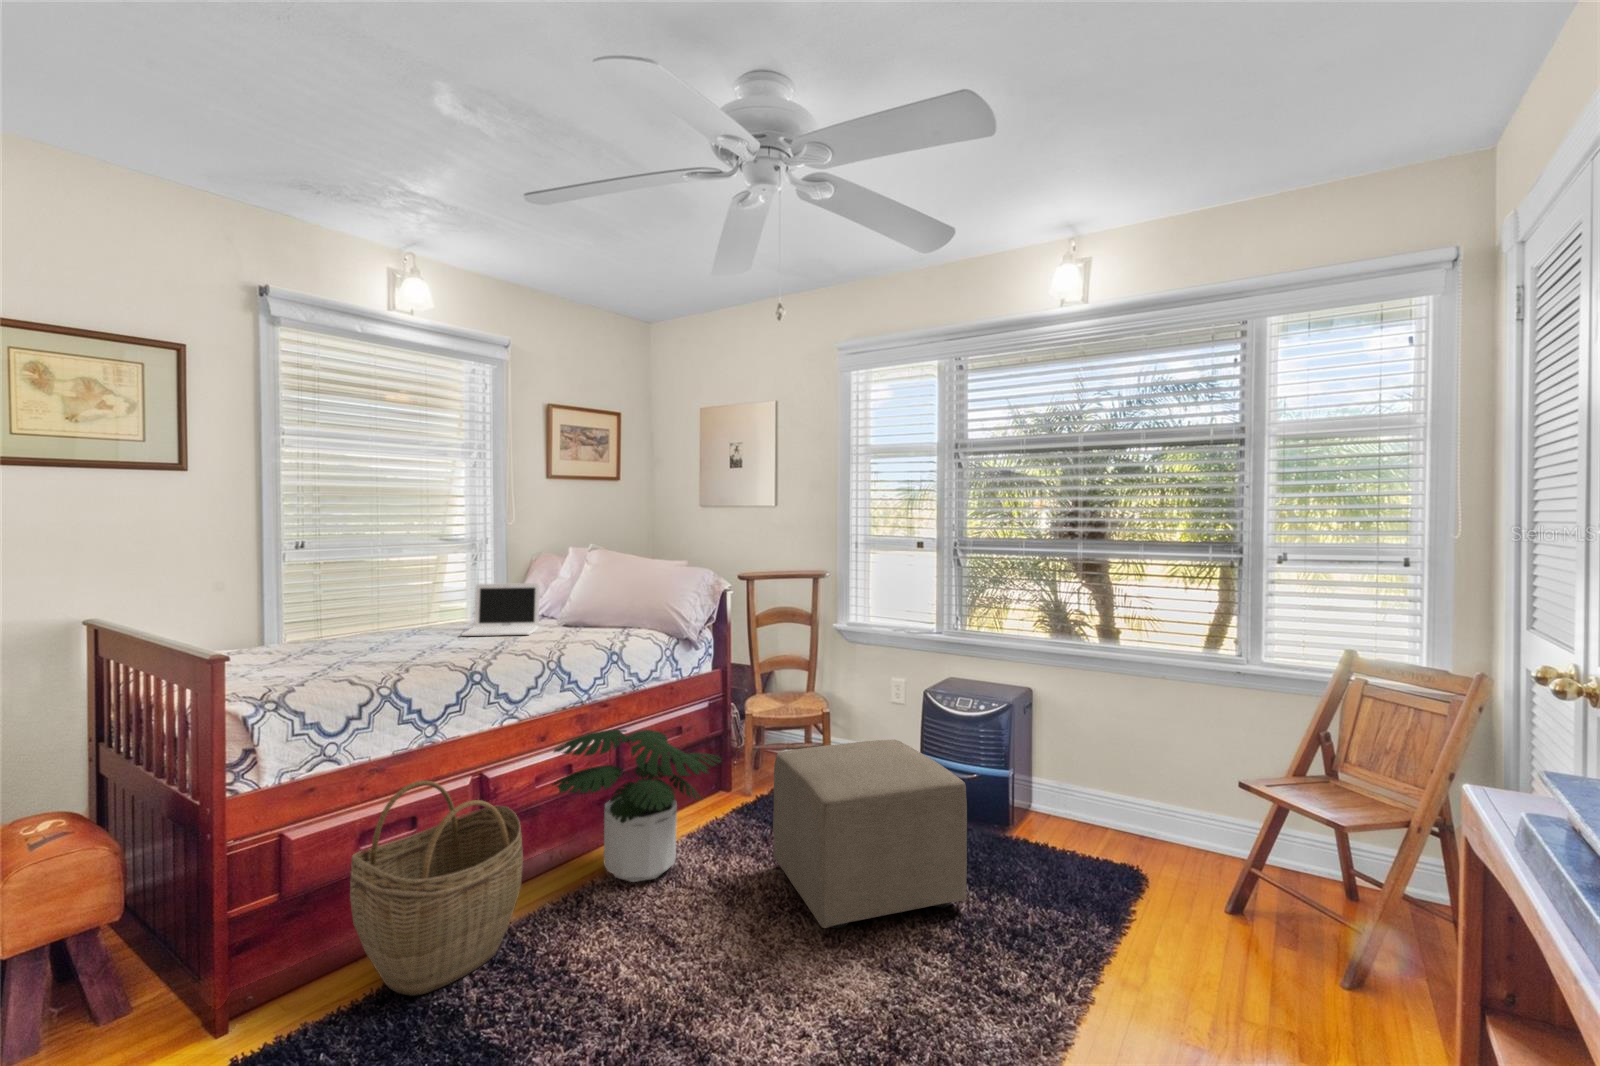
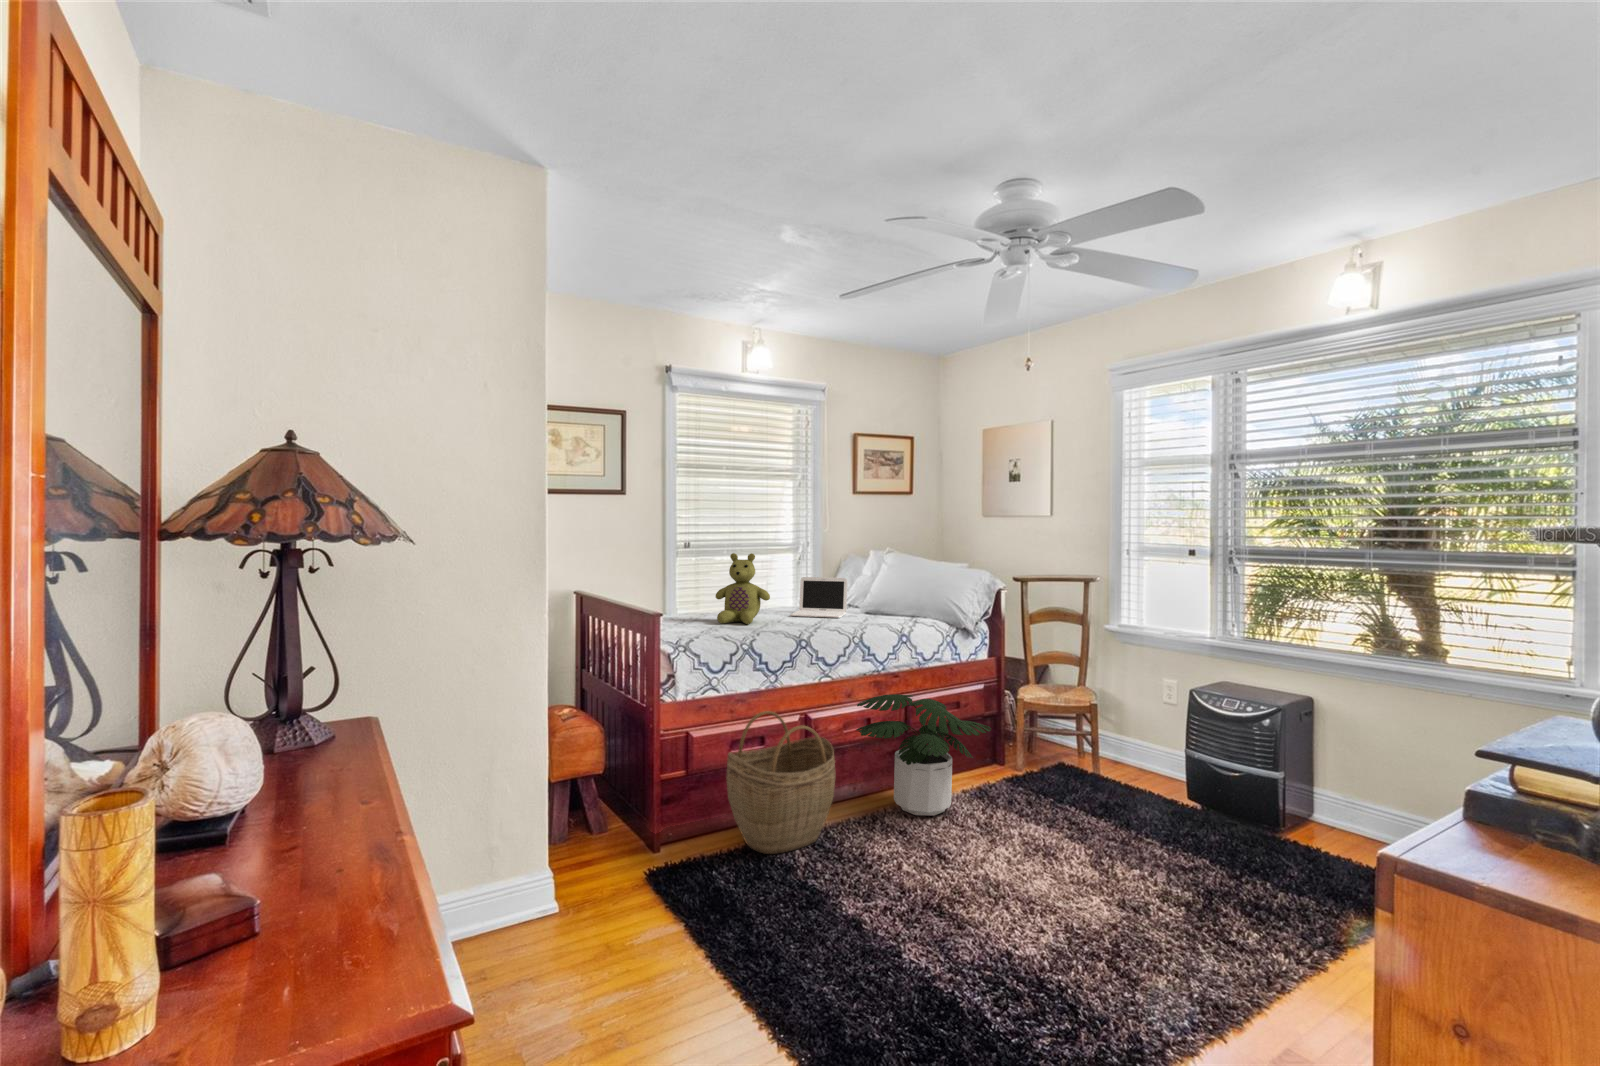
stuffed bear: none [343,556,429,656] -> present [716,553,770,624]
ottoman: present [773,740,967,928] -> none [1034,726,1212,876]

